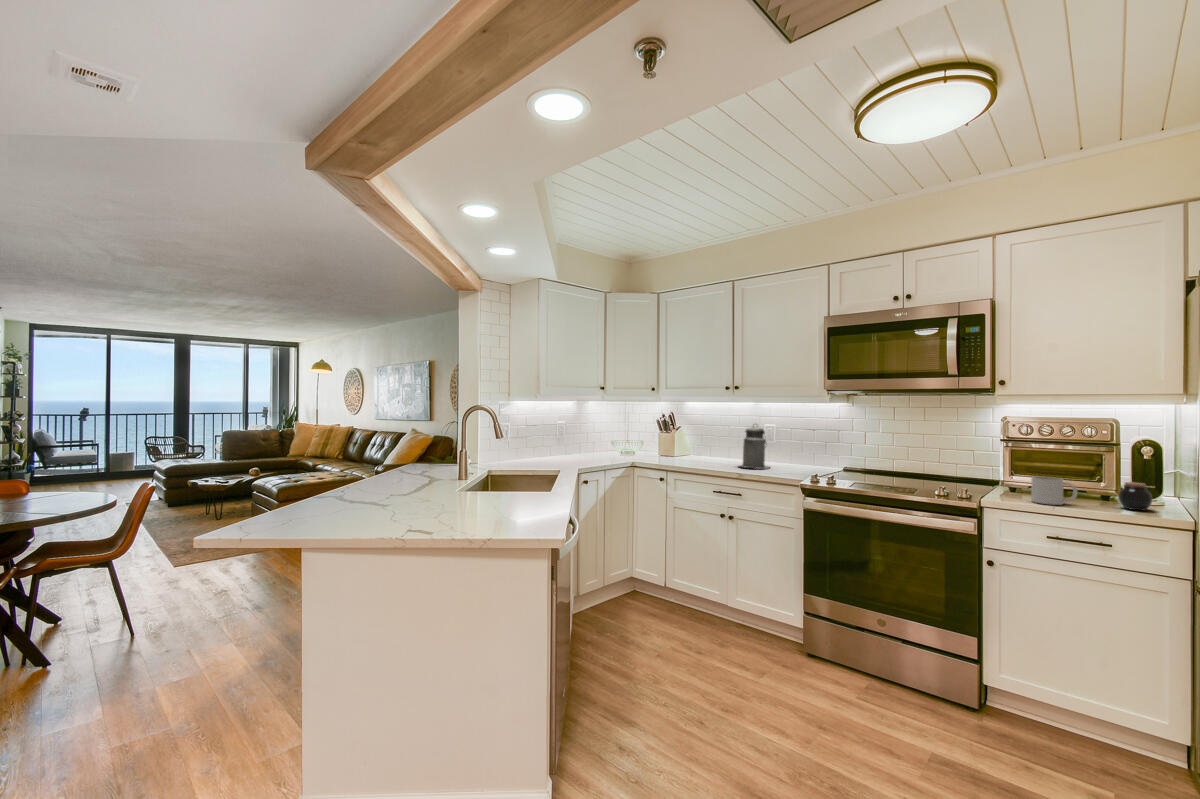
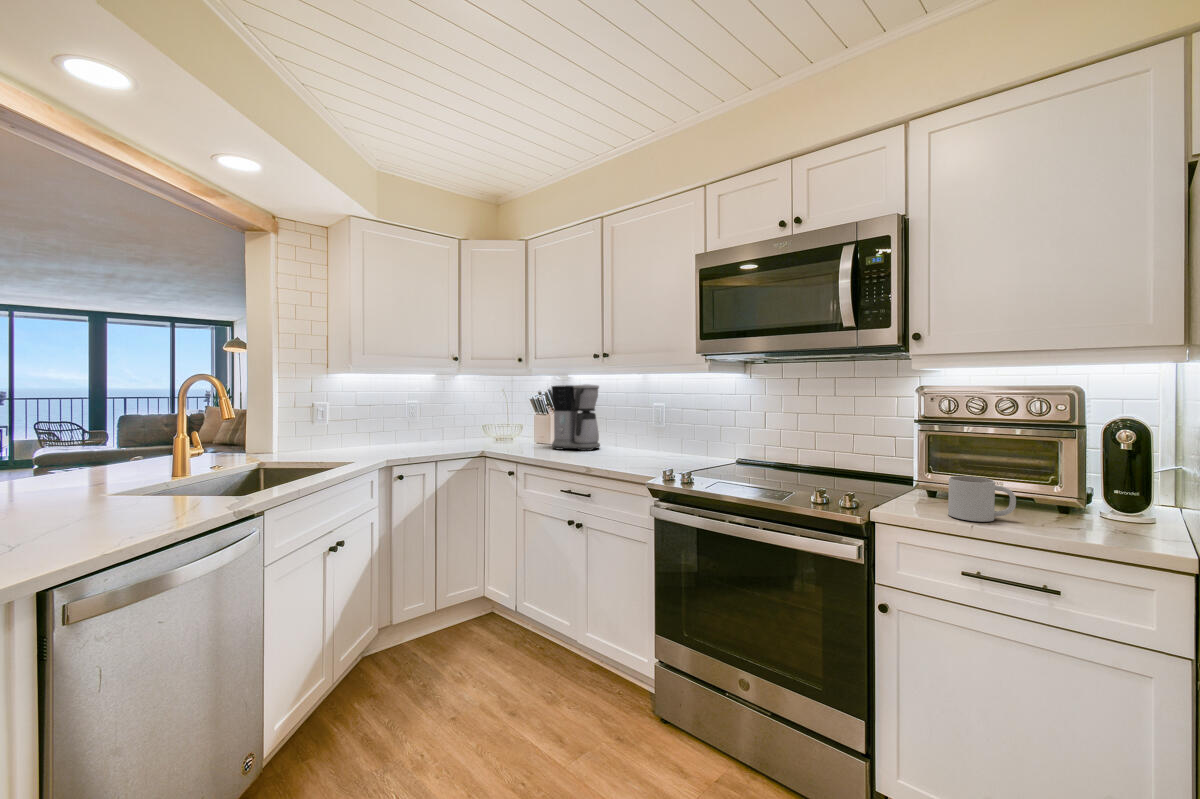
coffee maker: none [684,410,725,462] -> present [552,384,600,451]
canister: present [740,427,770,469] -> none [603,402,642,460]
jar: present [1118,482,1152,511] -> none [1079,487,1132,533]

